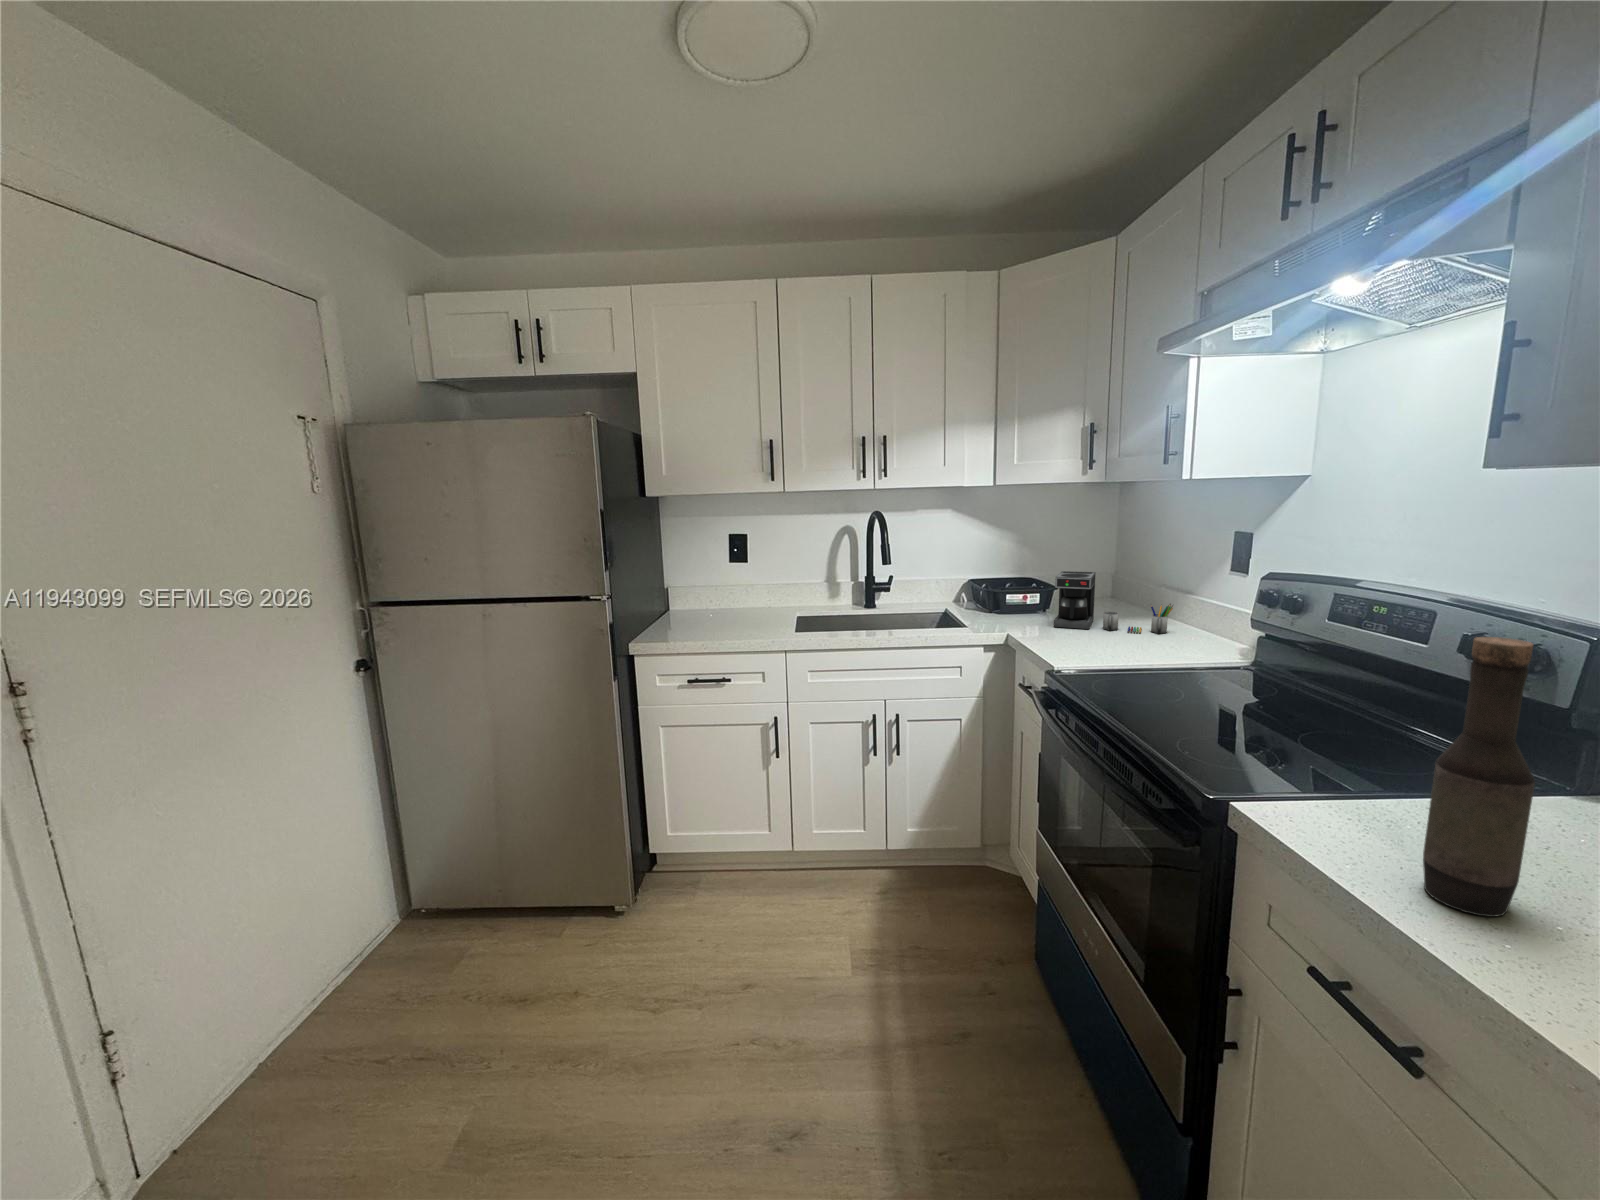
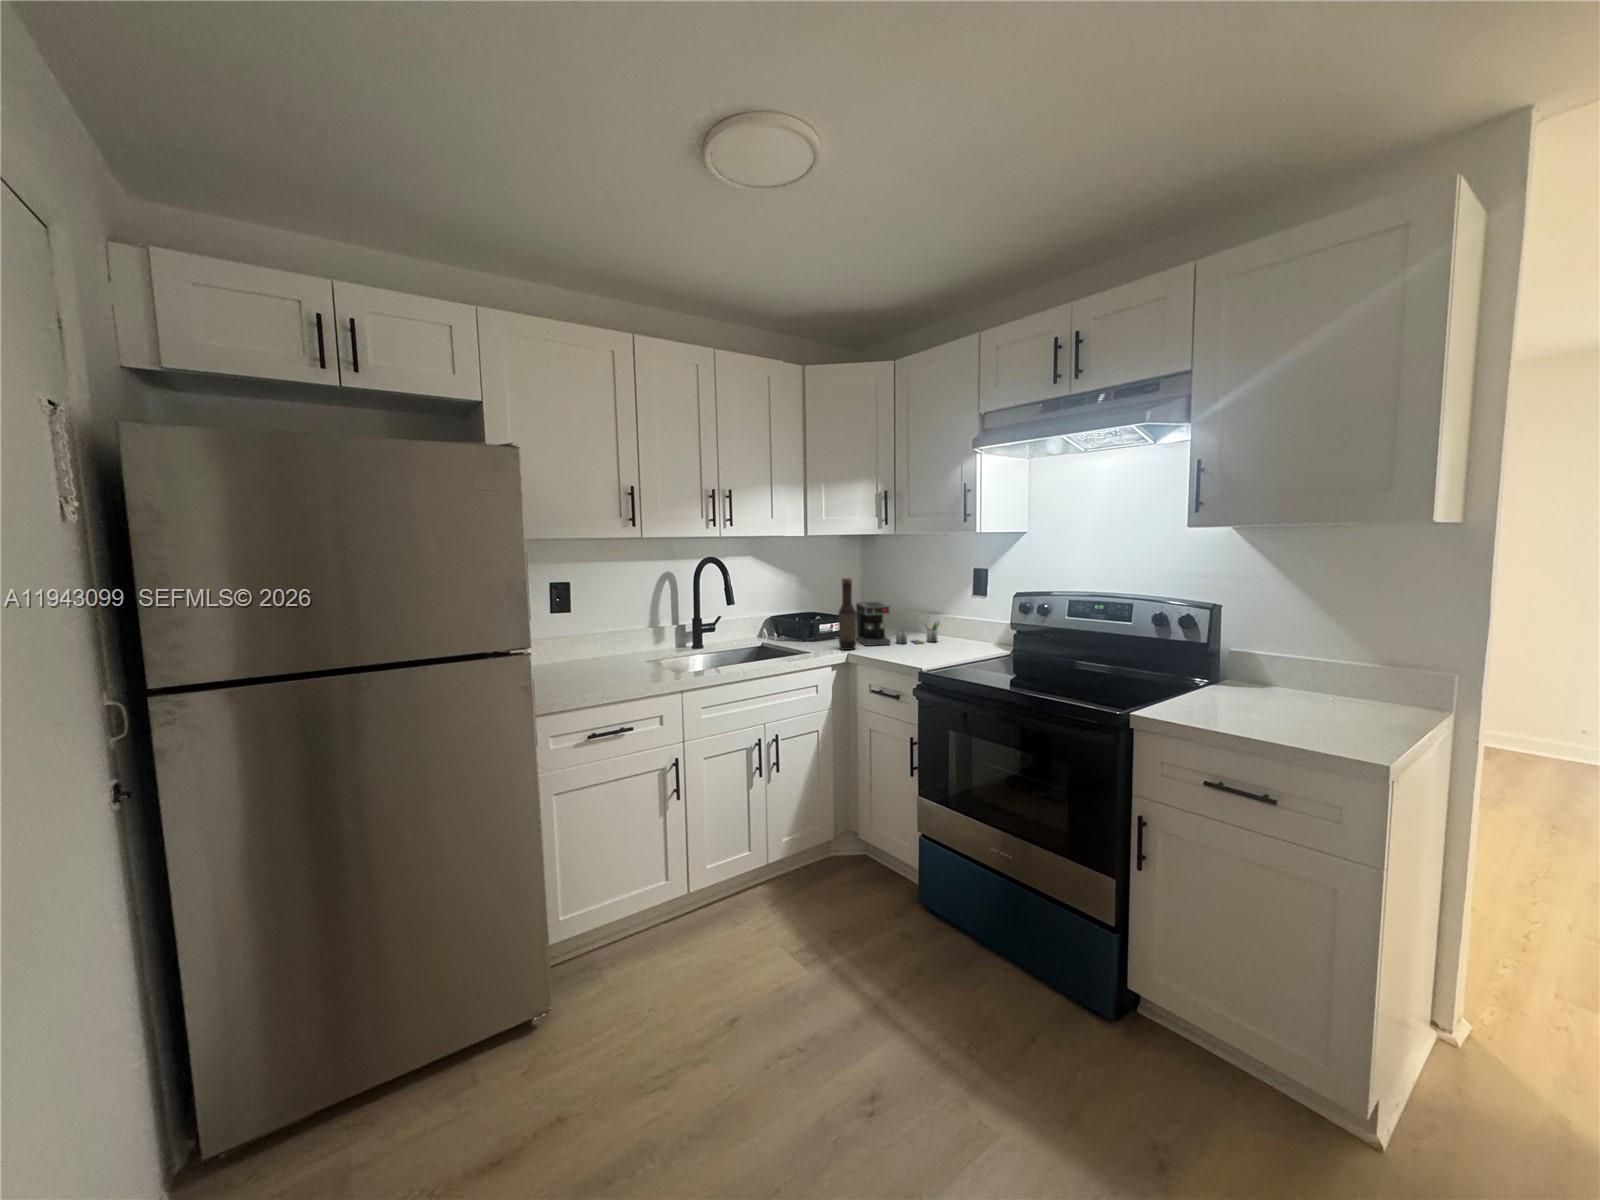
bottle: present [1423,637,1535,917] -> present [838,578,856,650]

